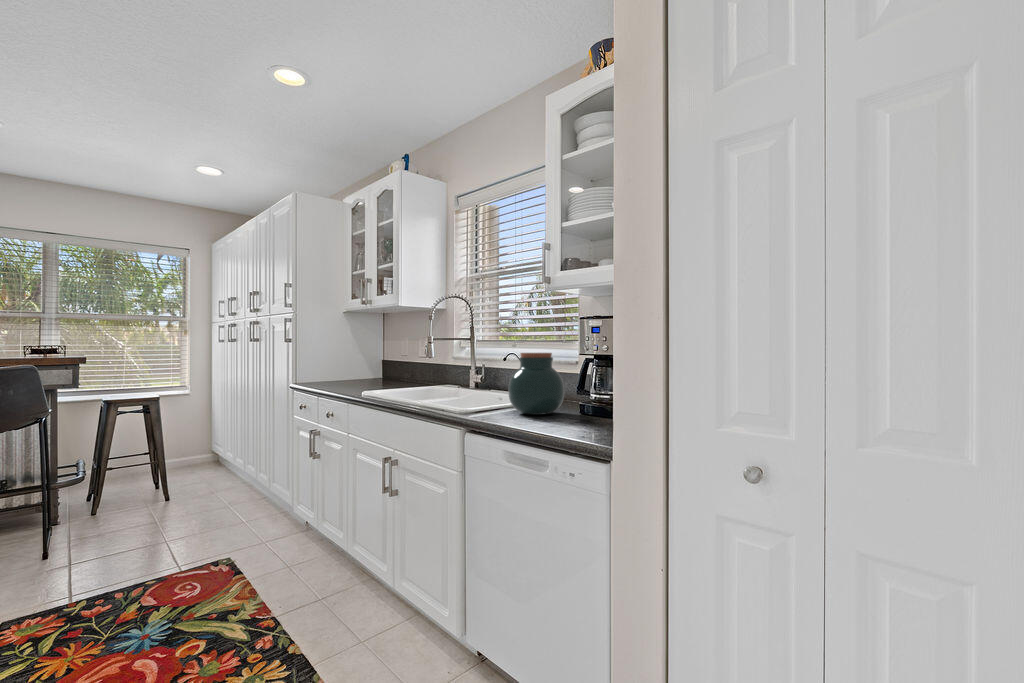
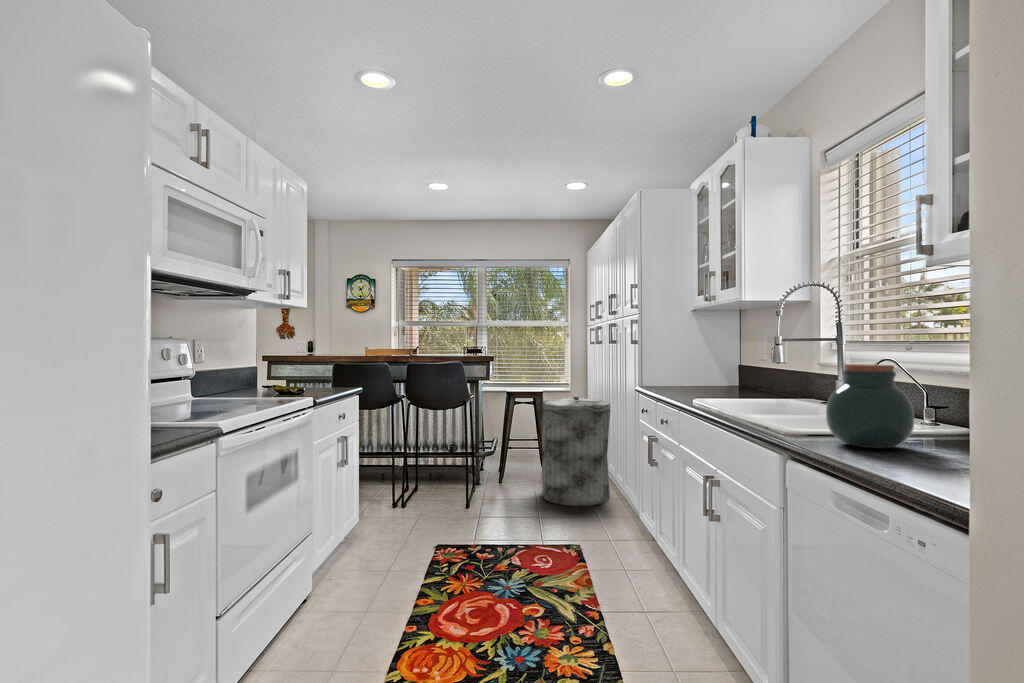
trash can: none [165,399,251,519] -> present [542,395,611,506]

